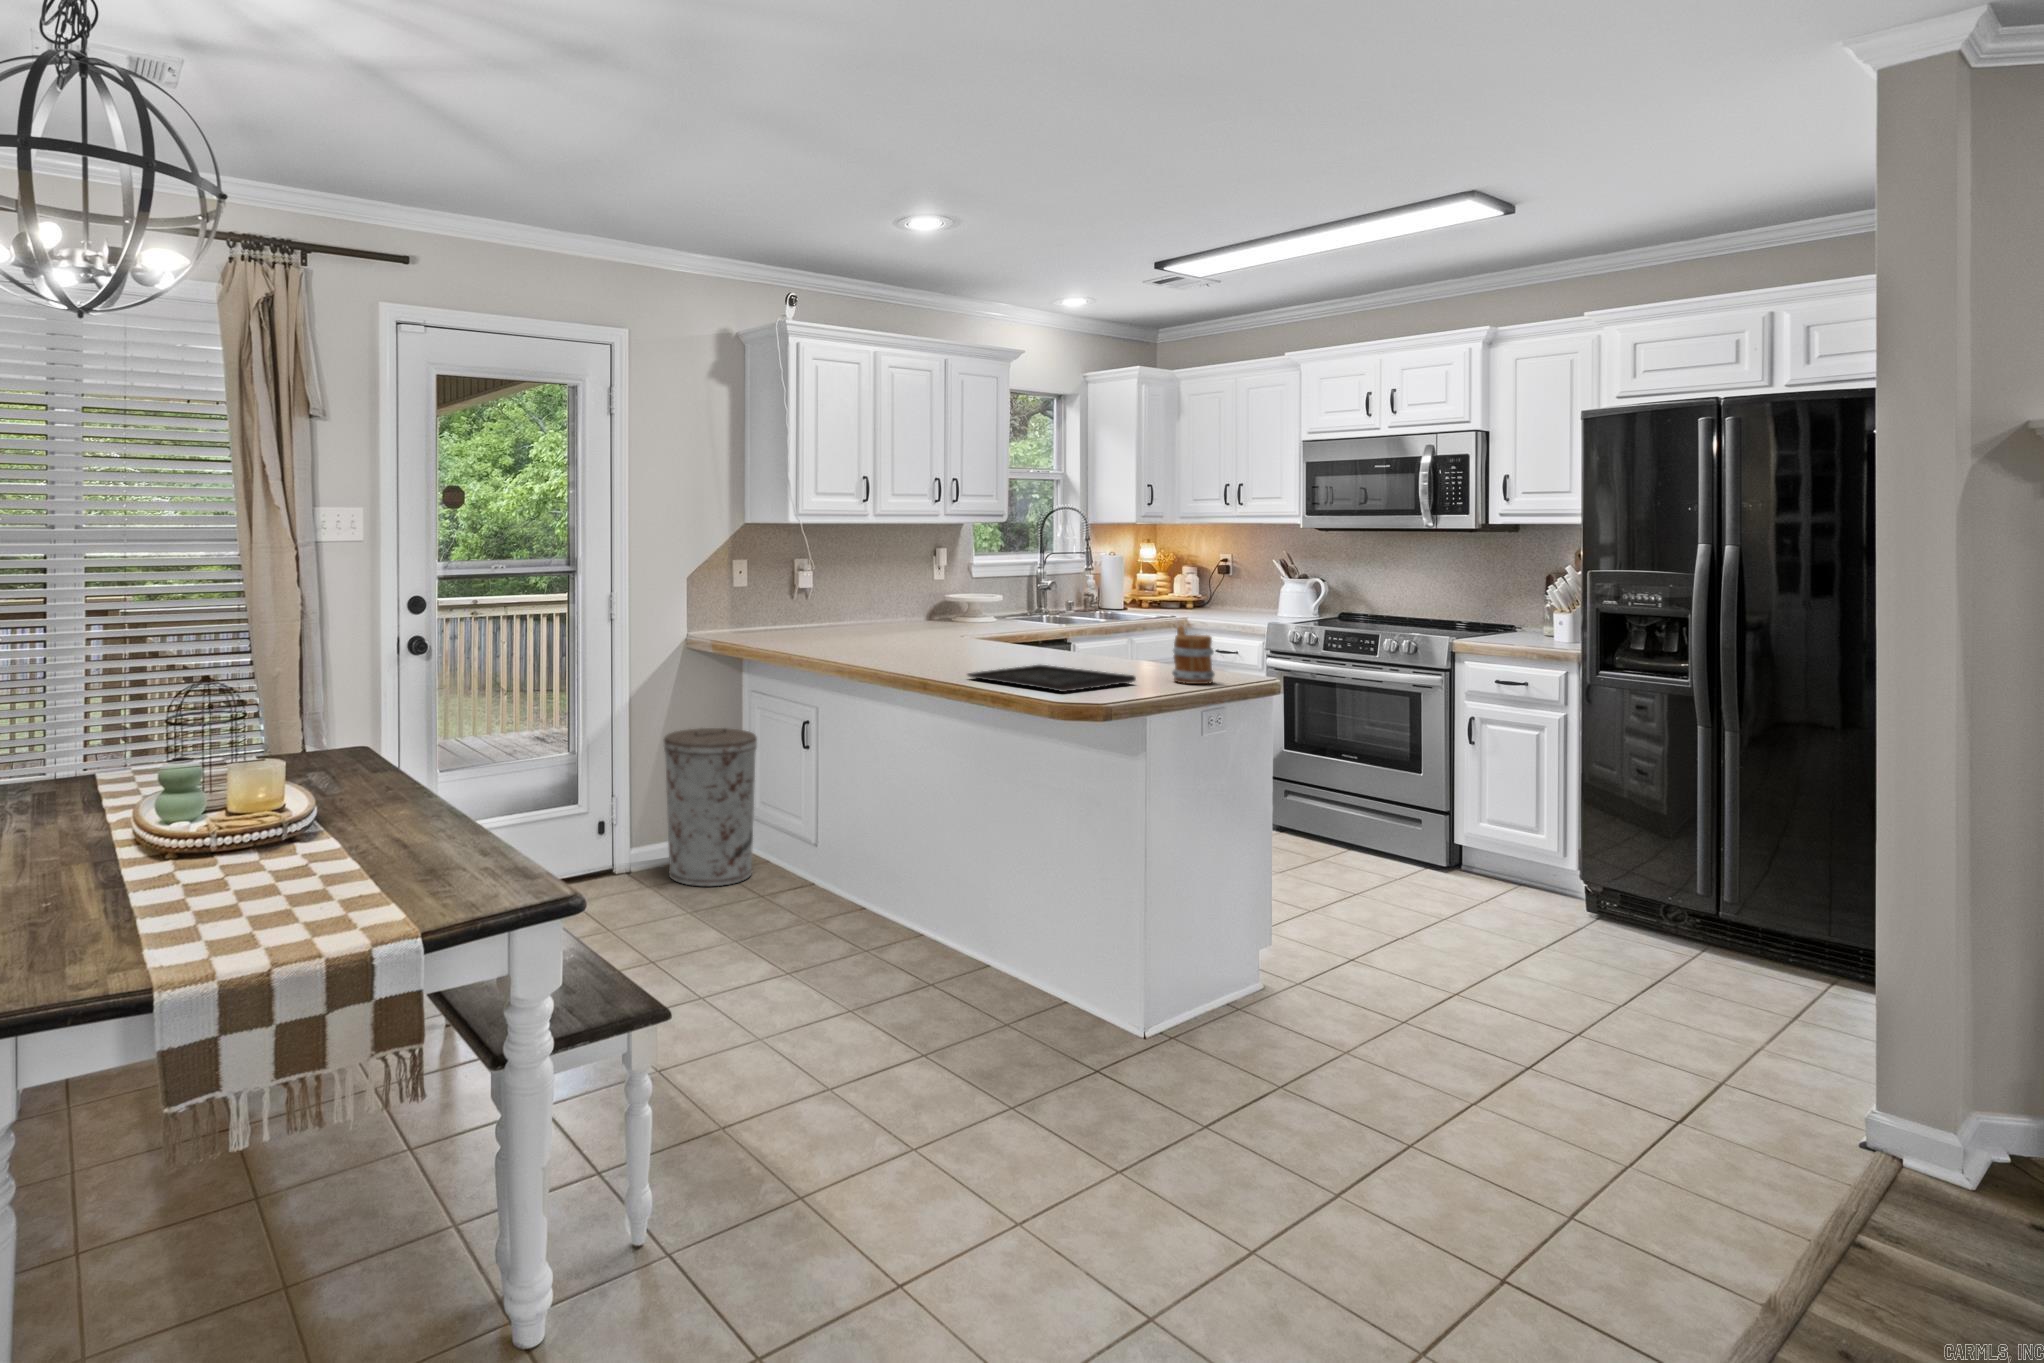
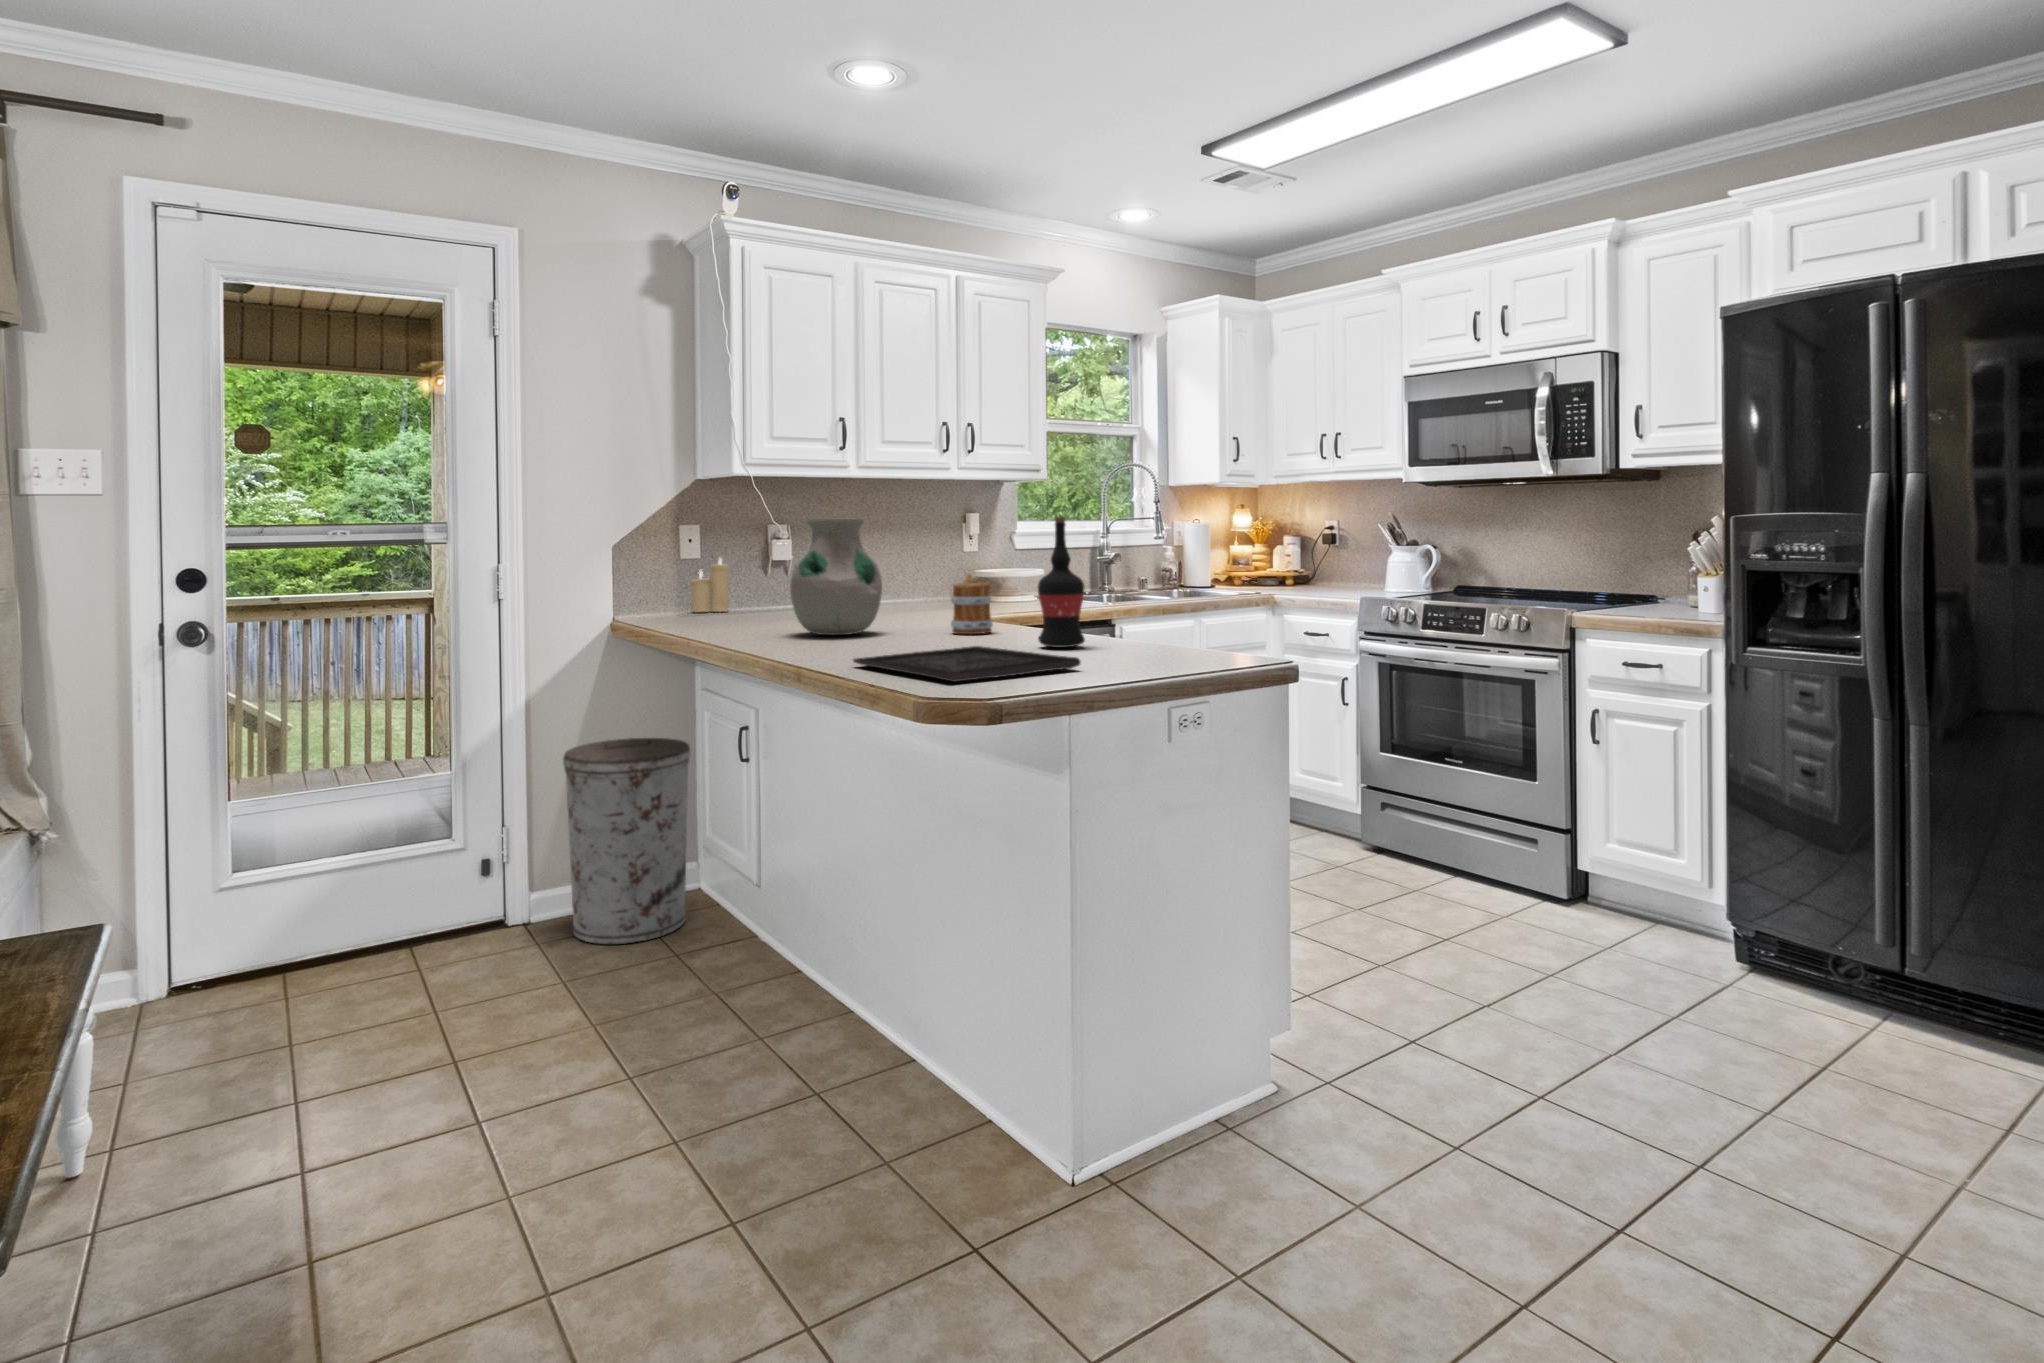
vase: none [866,563,935,653] -> present [790,519,882,635]
wine bottle: none [1074,569,1110,665] -> present [1038,516,1085,648]
candle: none [739,585,768,629] -> present [691,558,729,612]
mug: present [1172,626,1215,684] -> present [951,574,993,634]

